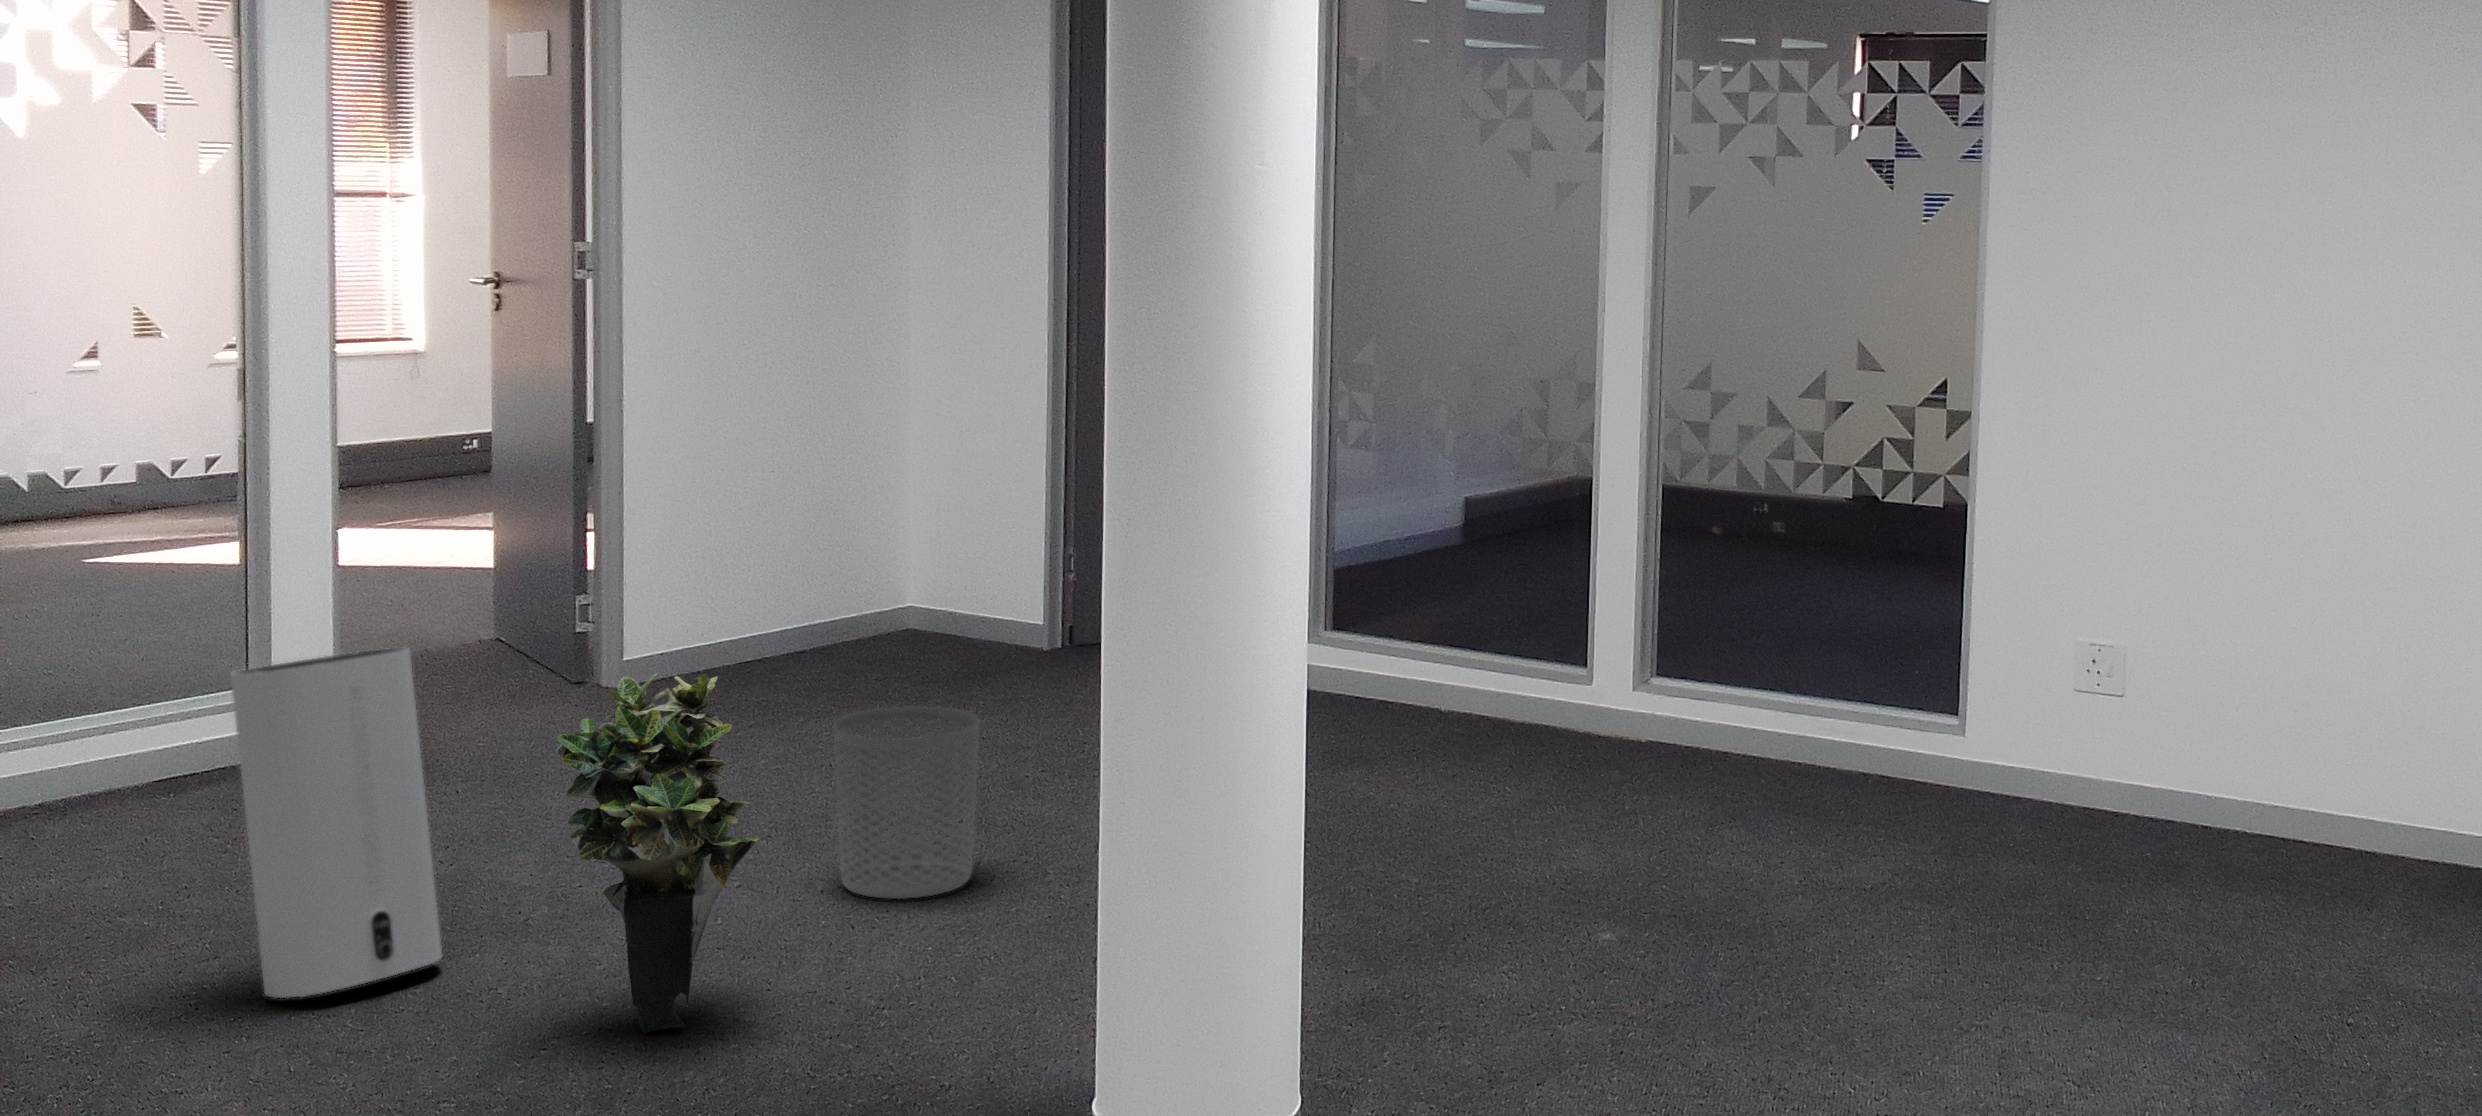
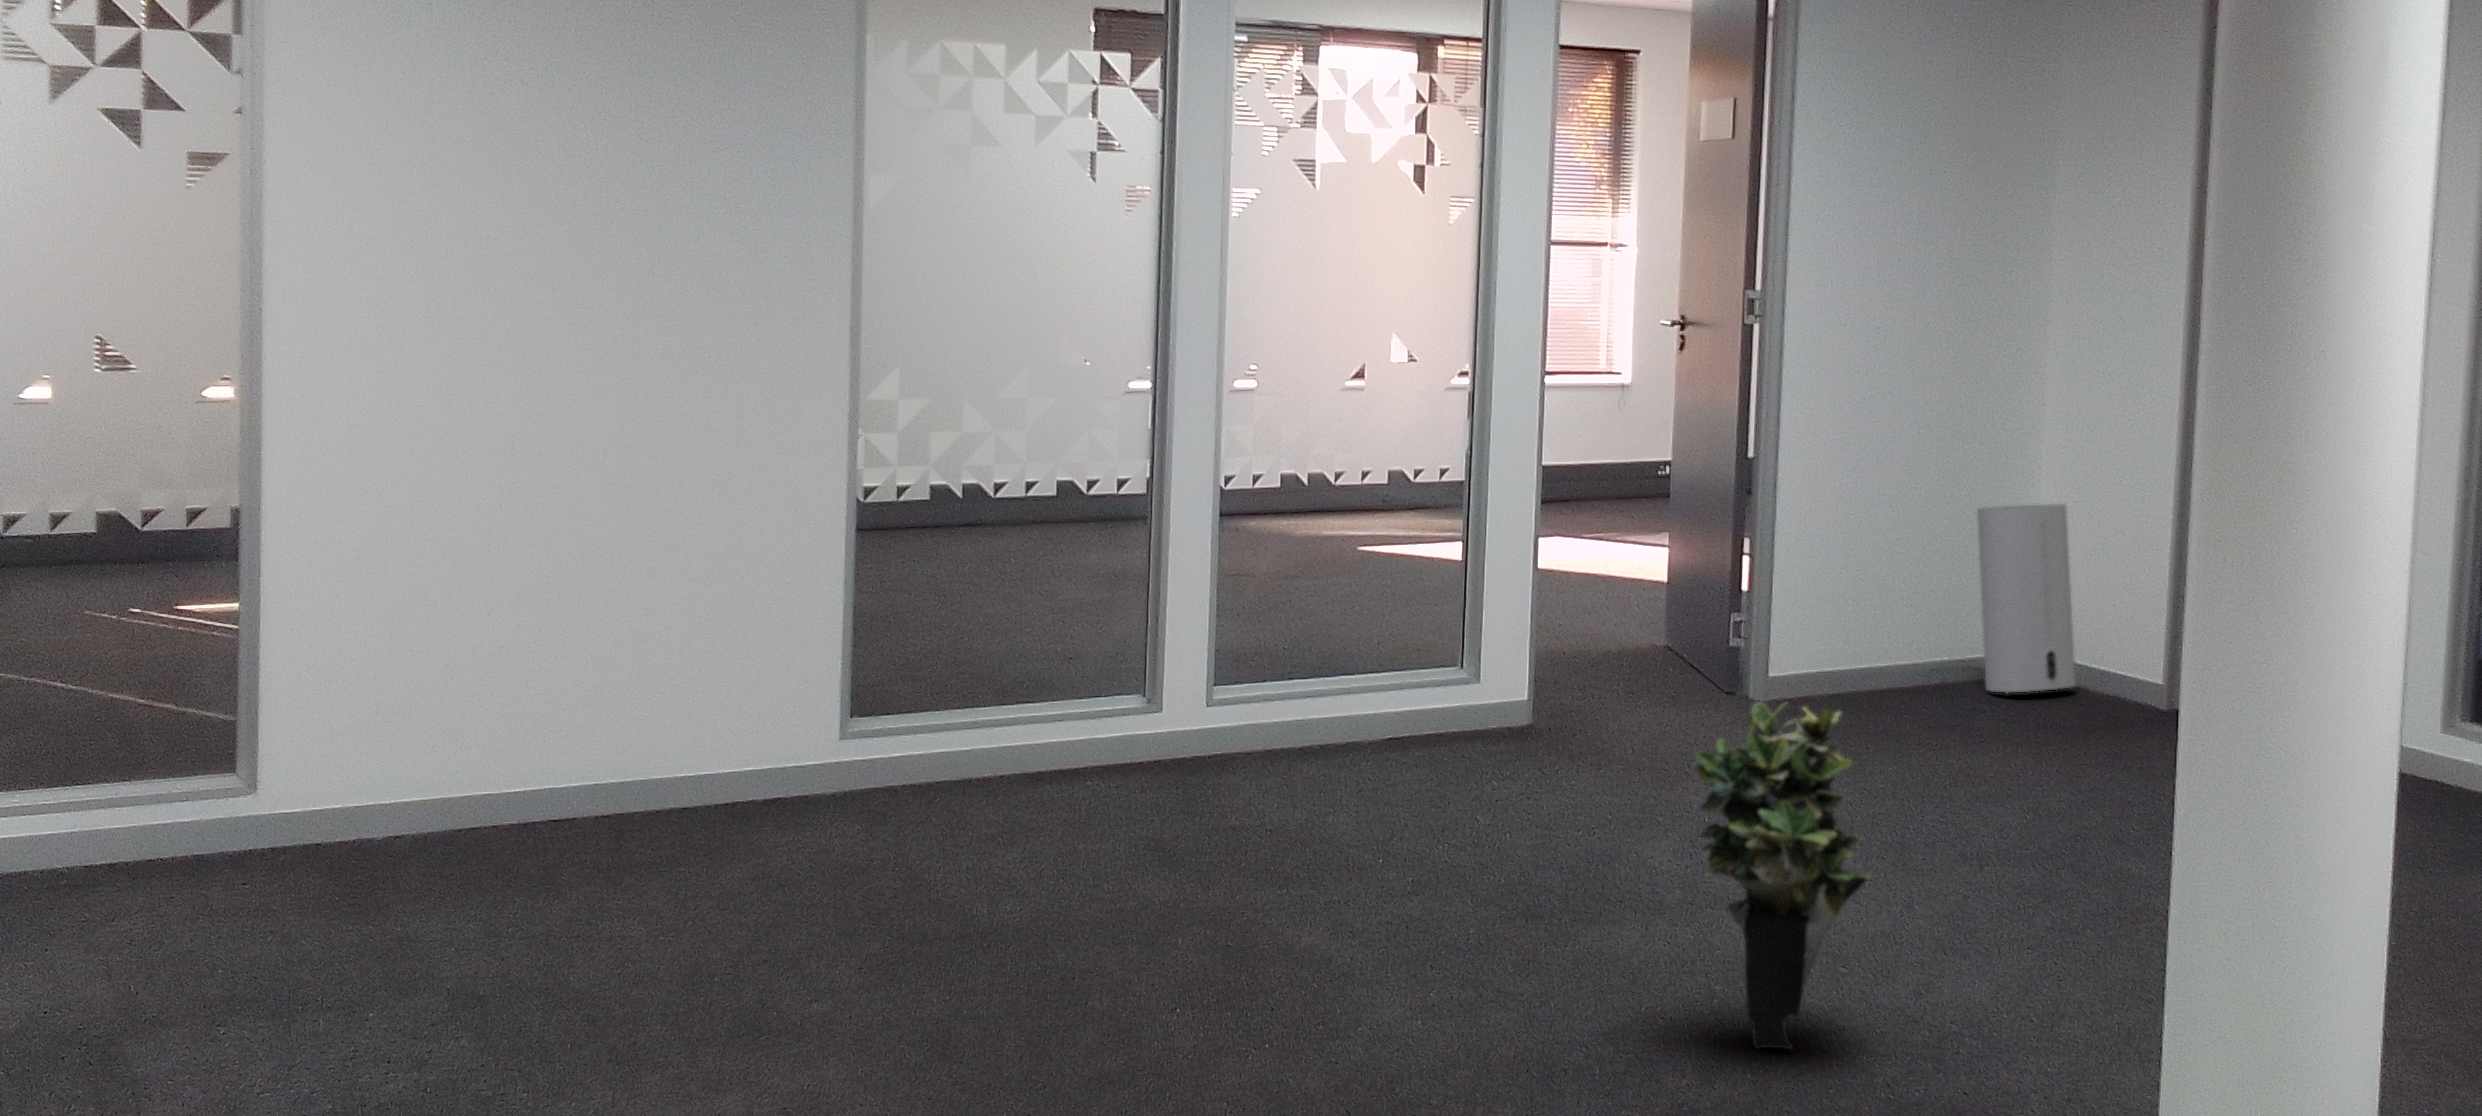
air purifier: present [231,648,442,998] -> present [1977,504,2075,694]
waste bin: present [834,707,979,899] -> none [1948,756,2091,949]

